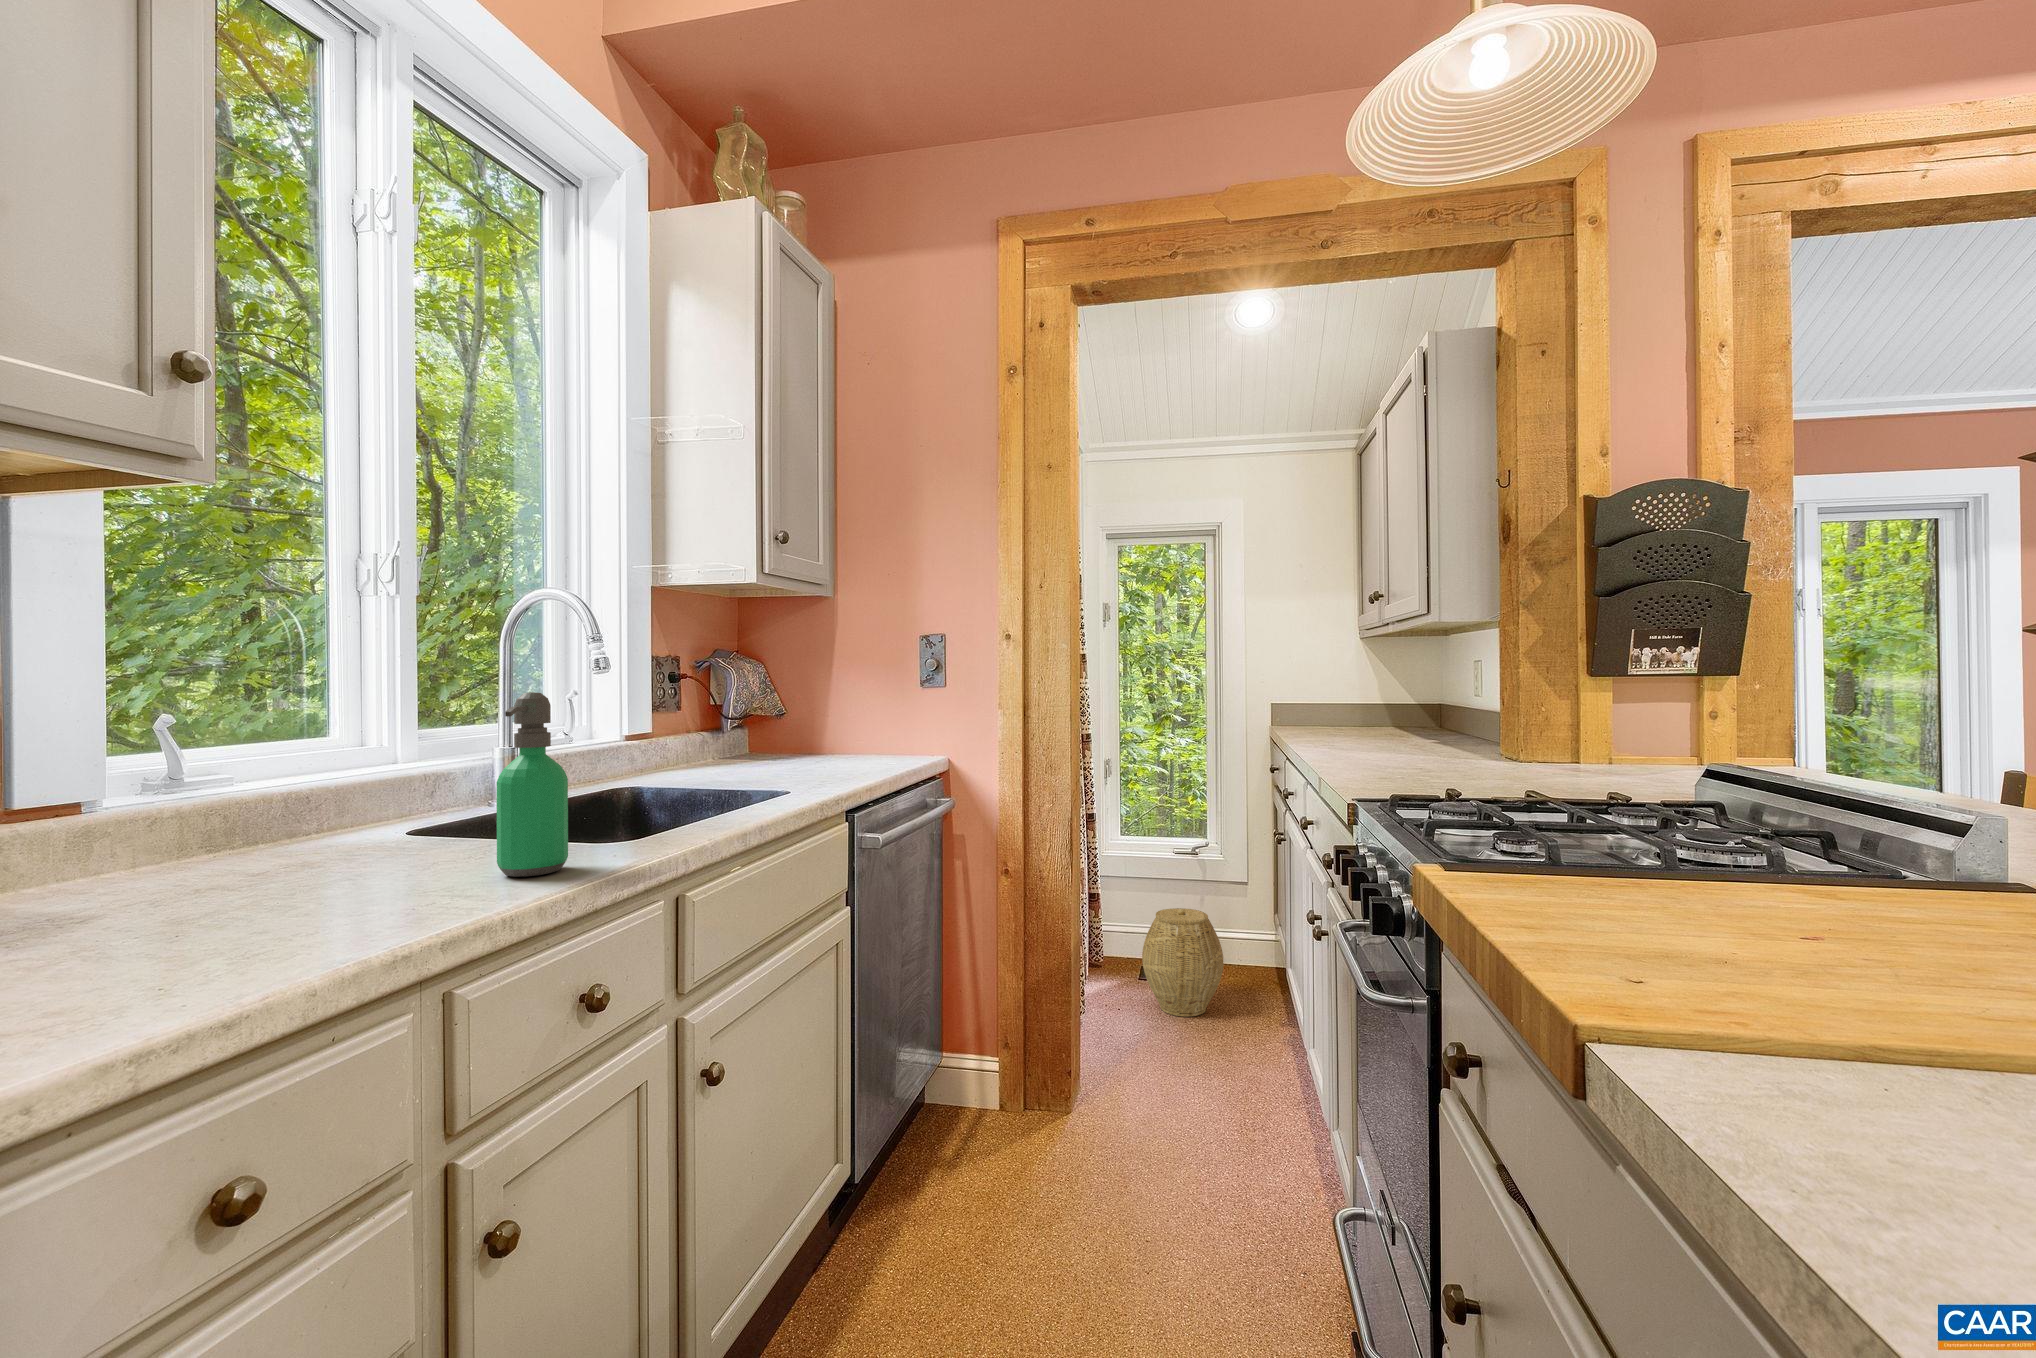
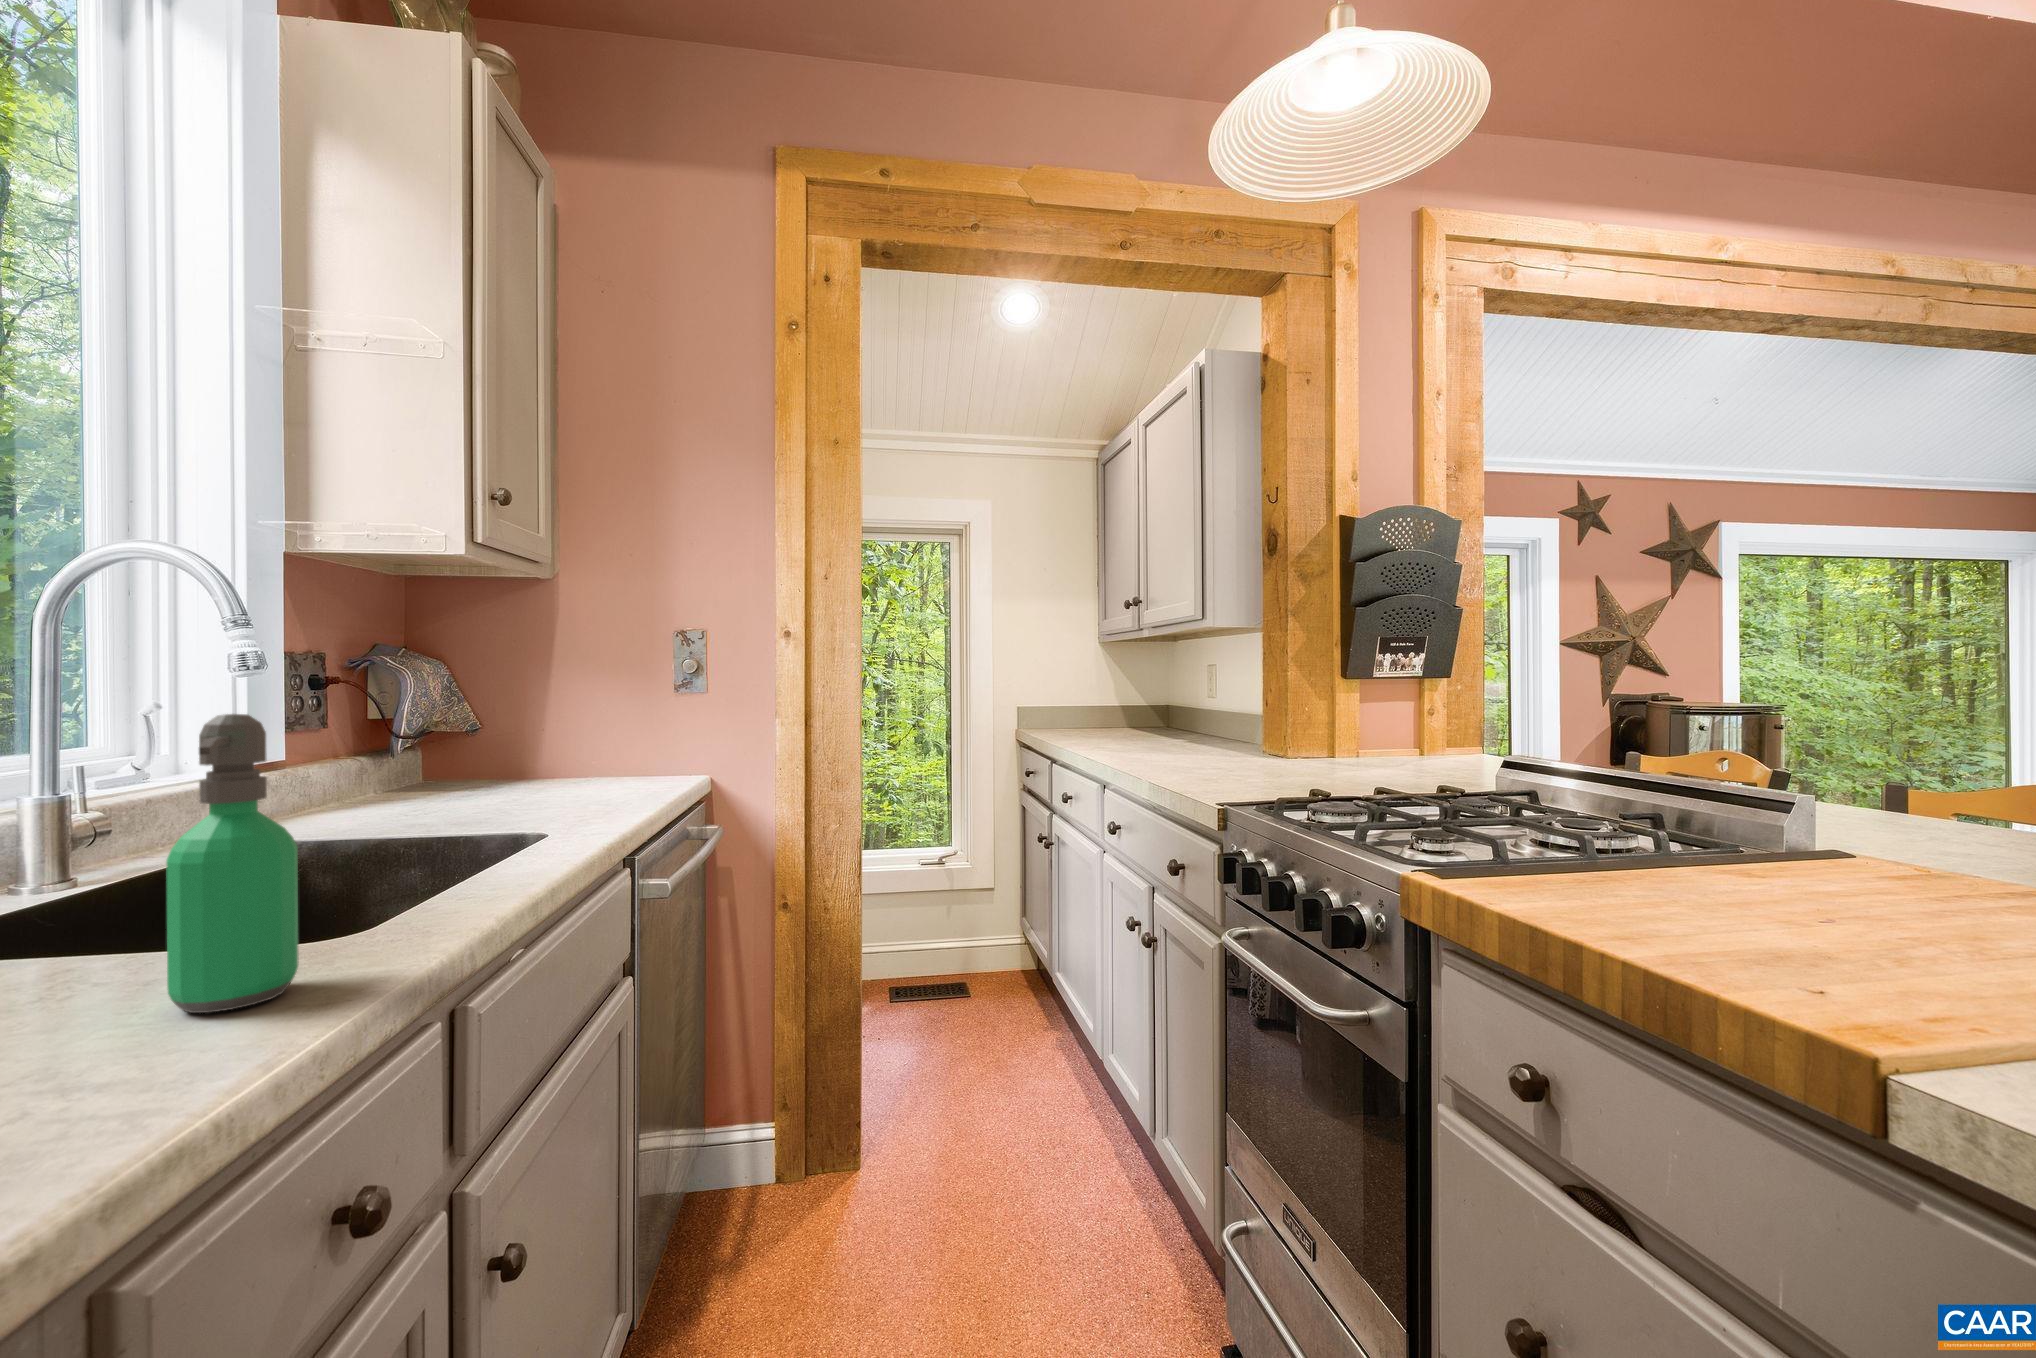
woven basket: present [1142,908,1224,1017] -> none [902,923,987,1038]

